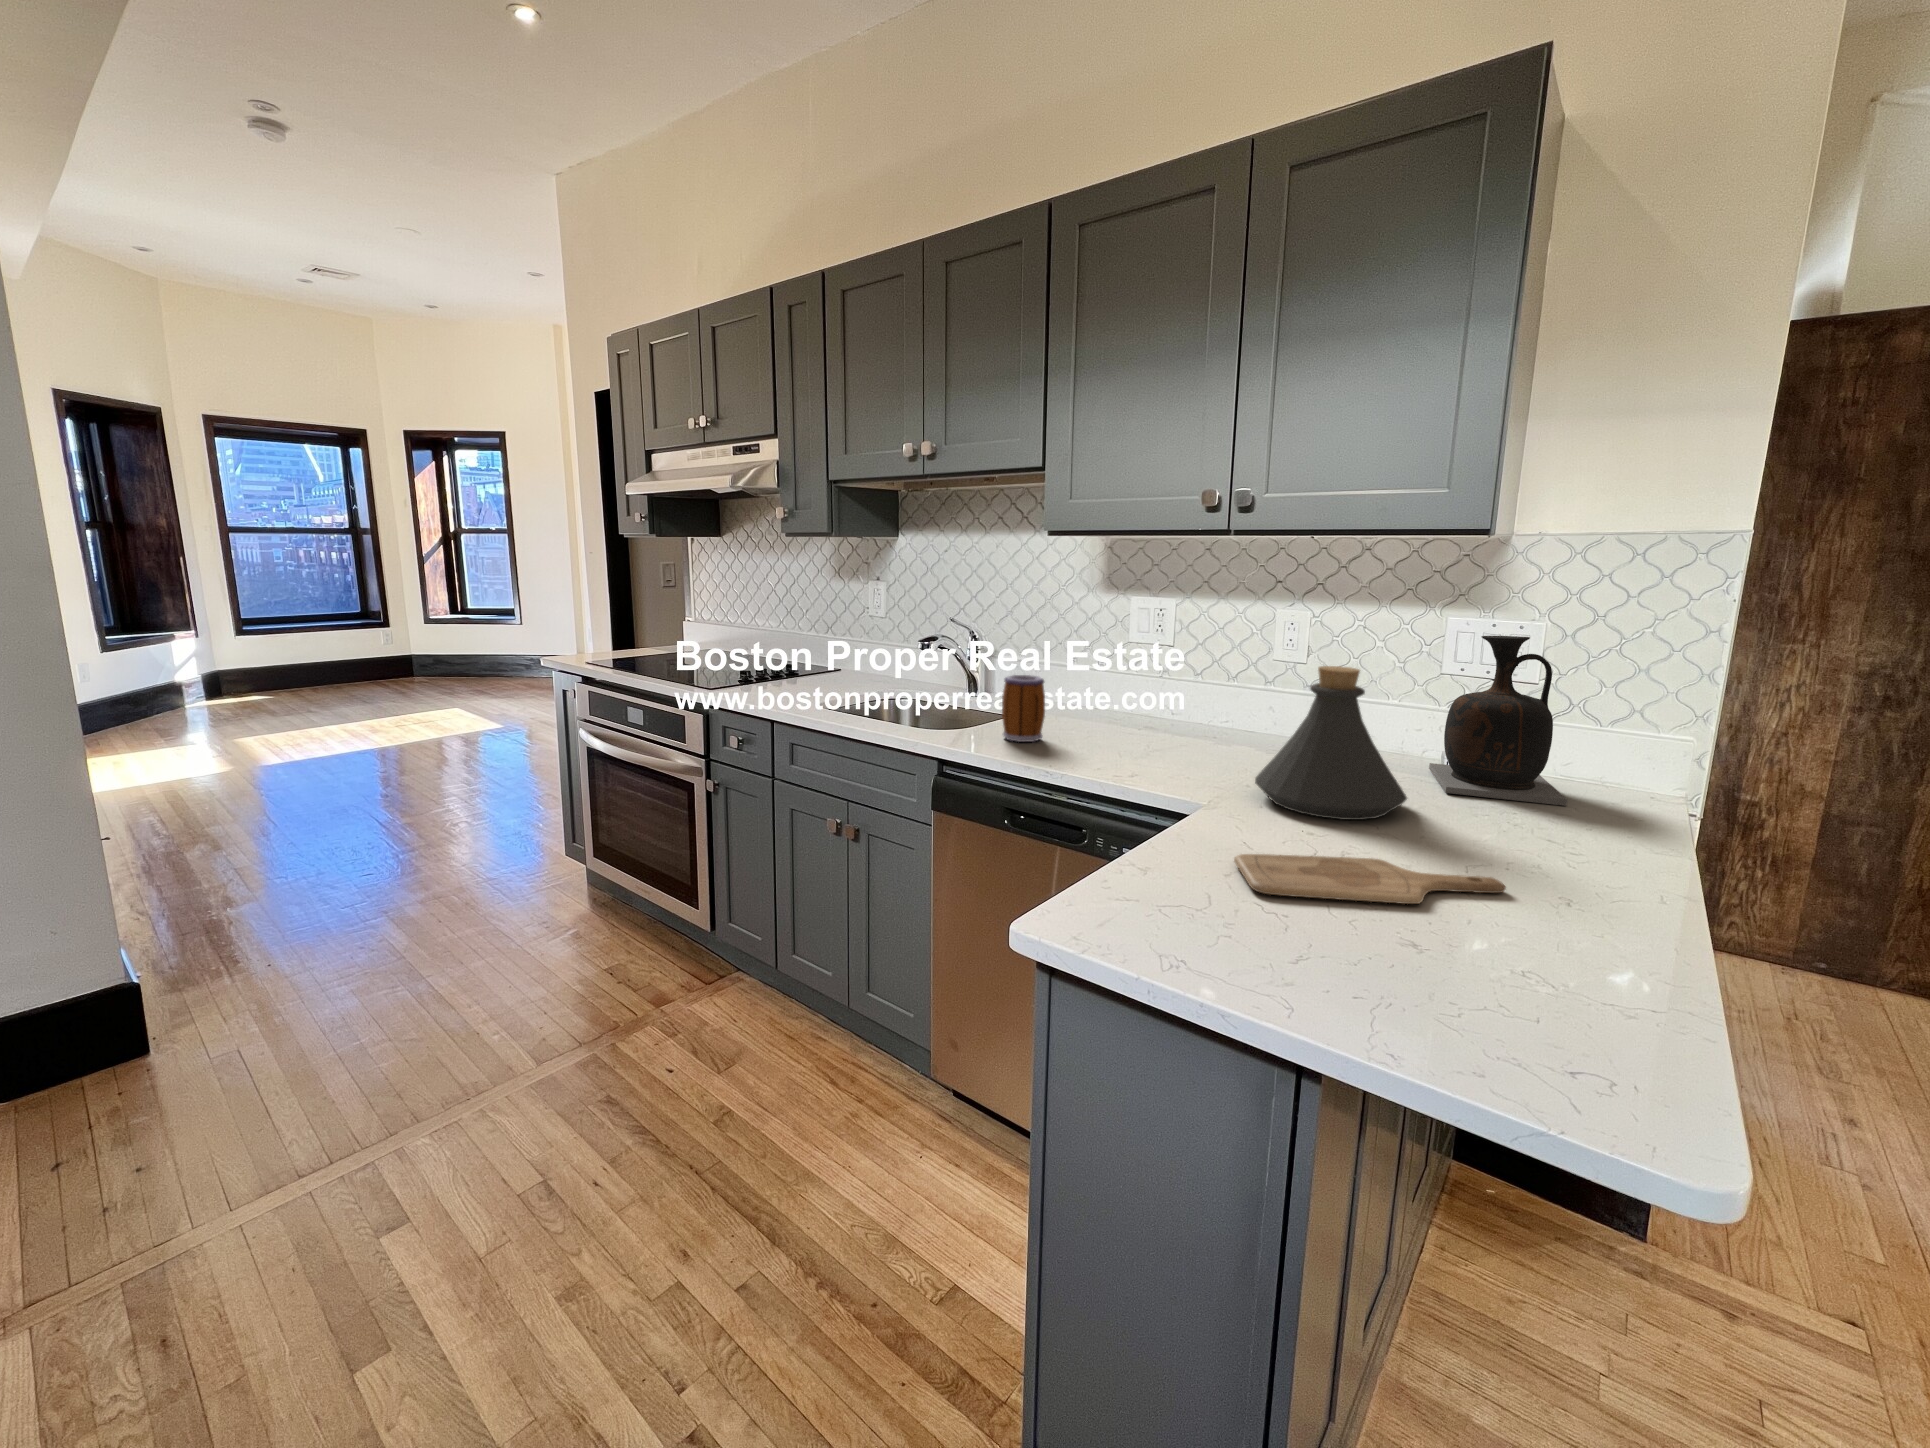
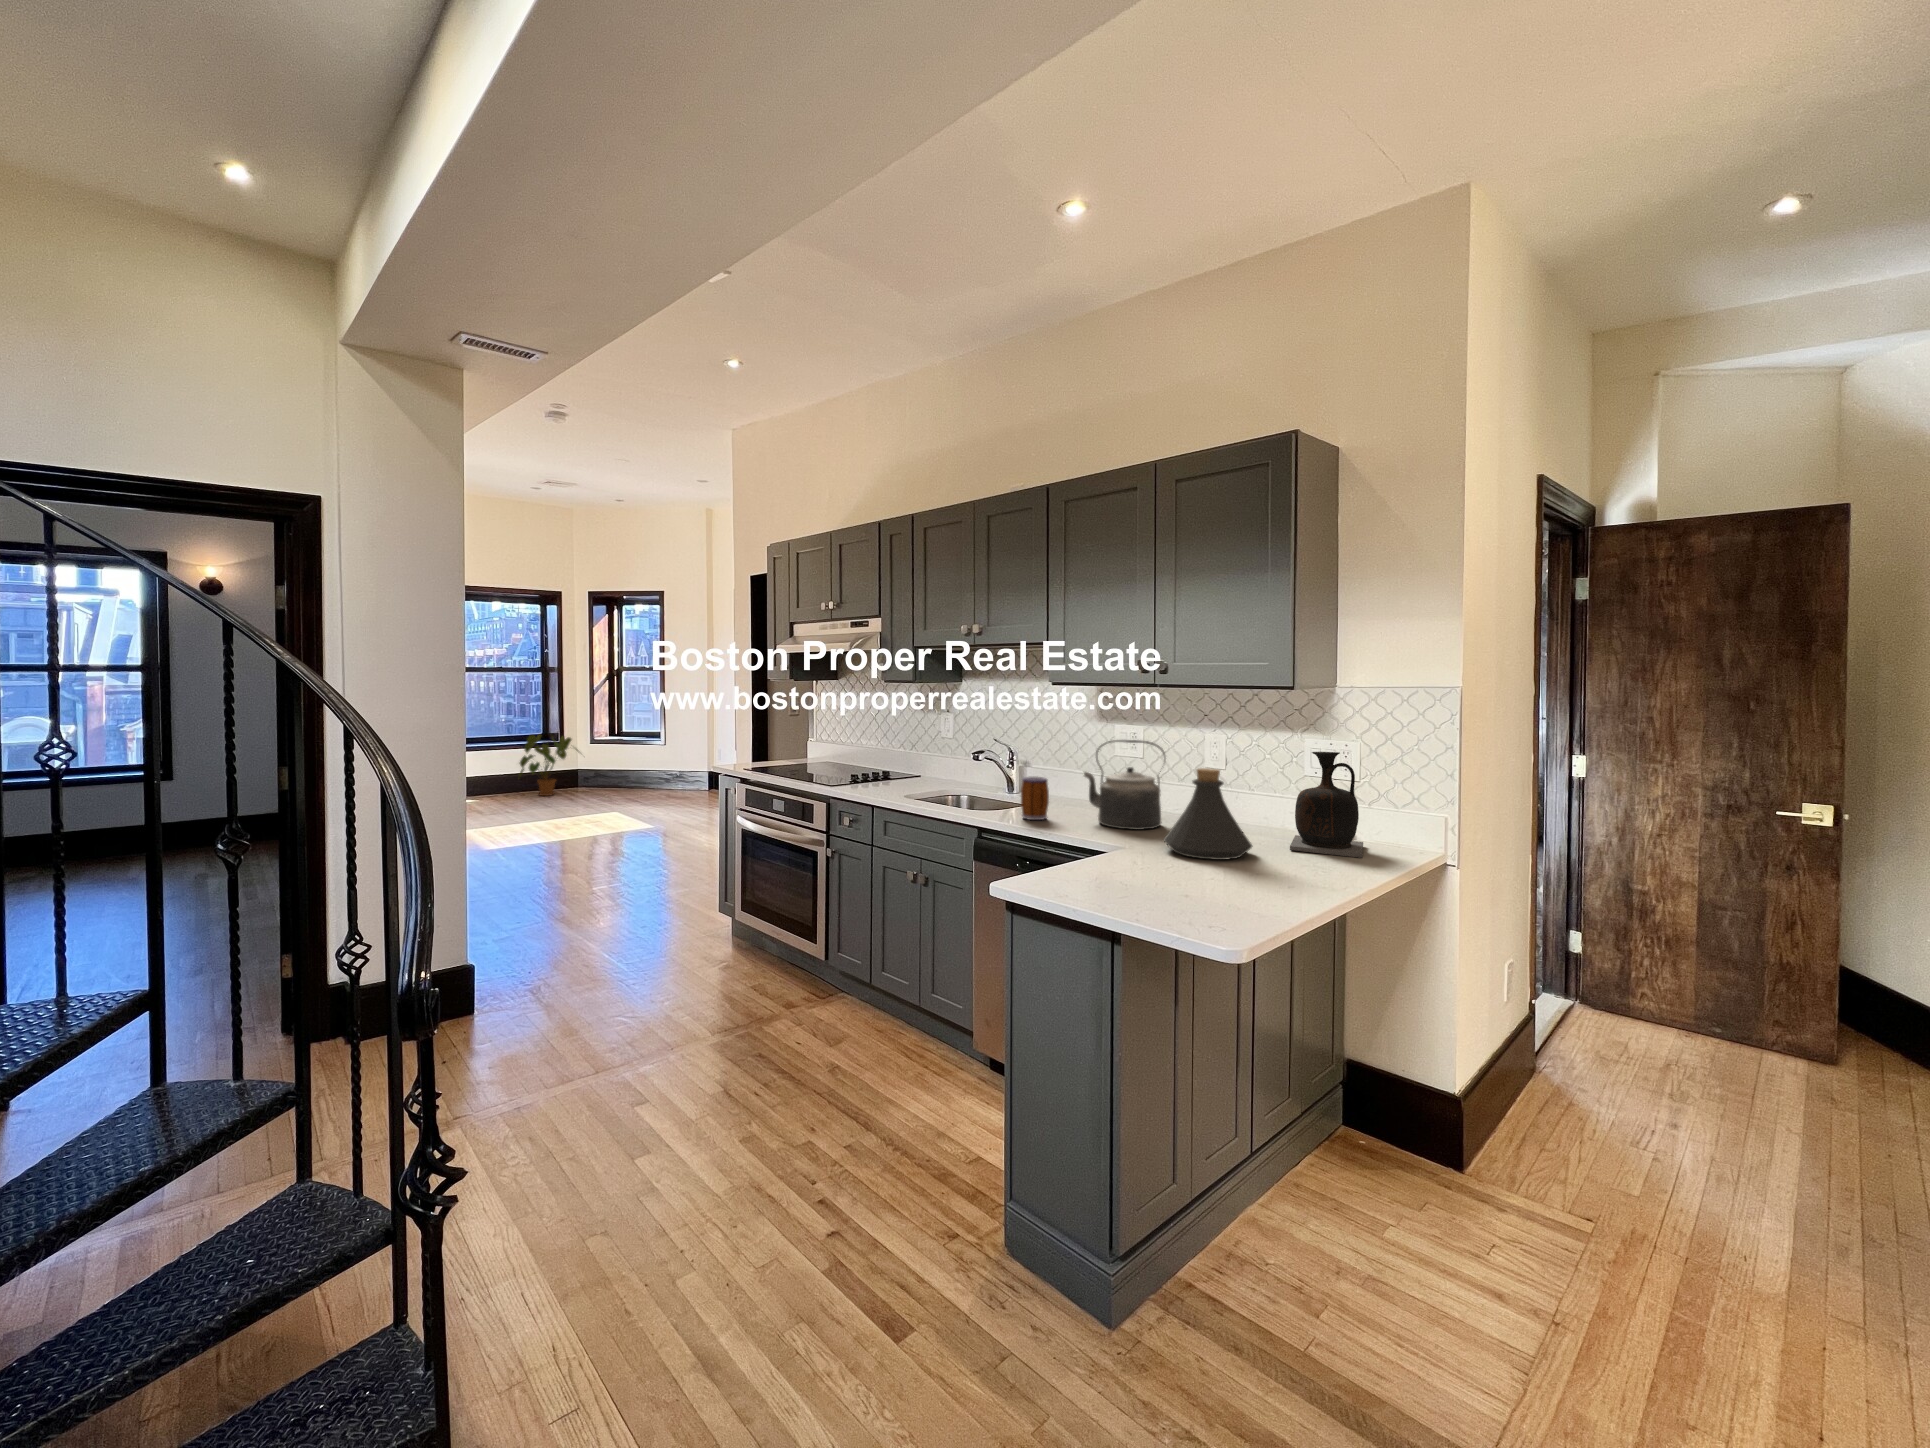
house plant: none [322,612,417,689] -> present [519,734,578,796]
kettle: none [1099,618,1229,756] -> present [1084,740,1165,830]
cutting board: present [1234,854,1506,904] -> none [1123,868,1266,889]

